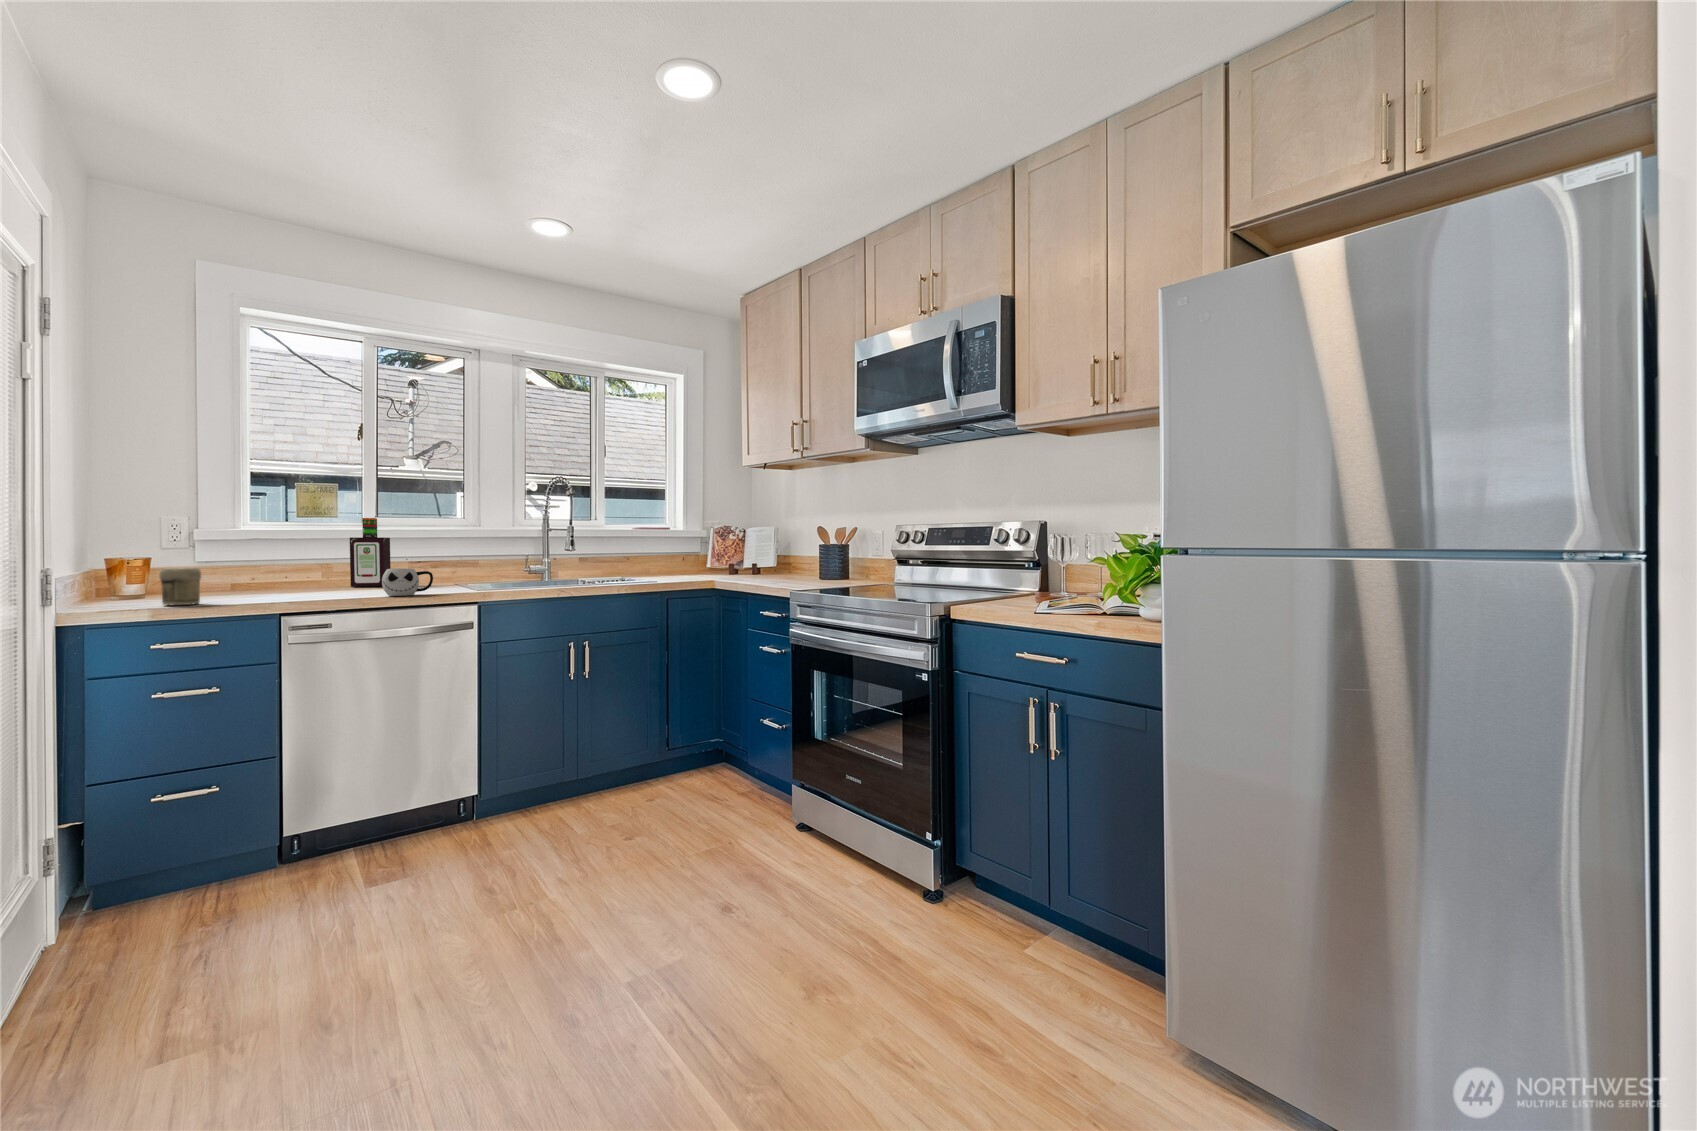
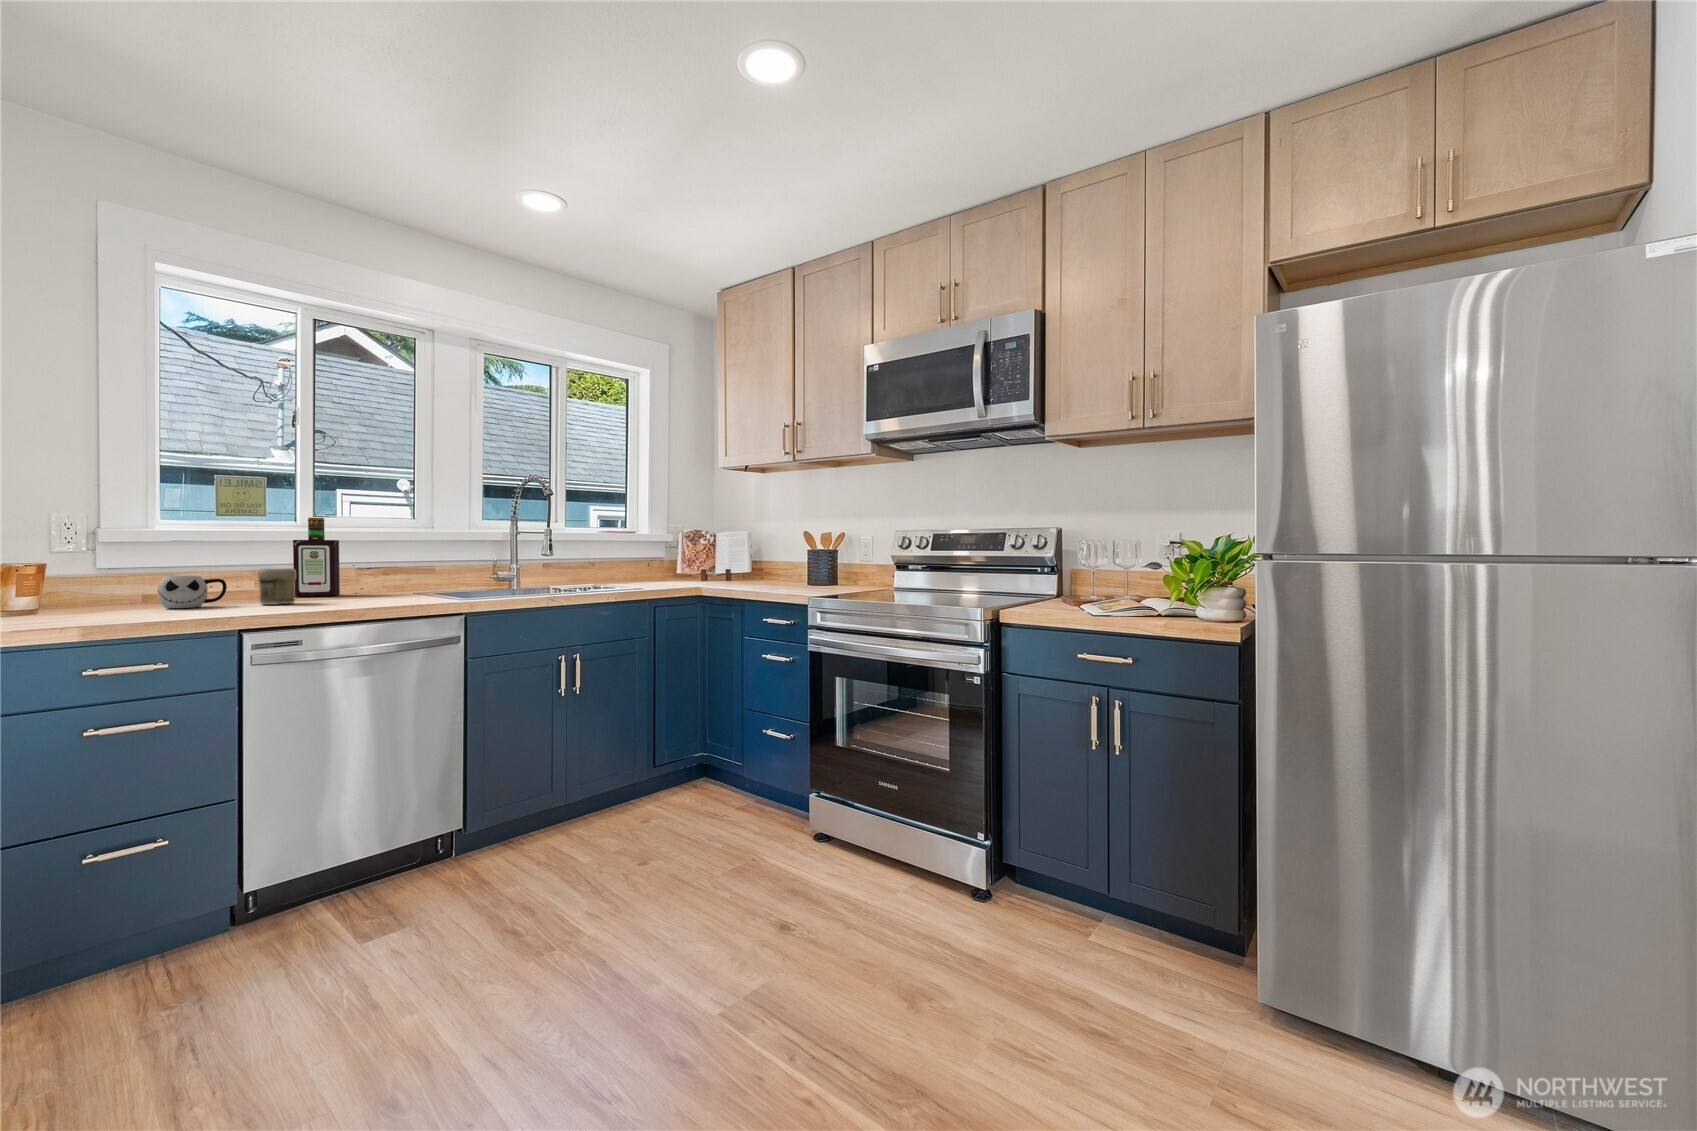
jar: present [159,568,201,605] -> present [258,568,296,605]
mug: present [382,568,433,596] -> present [157,576,227,608]

